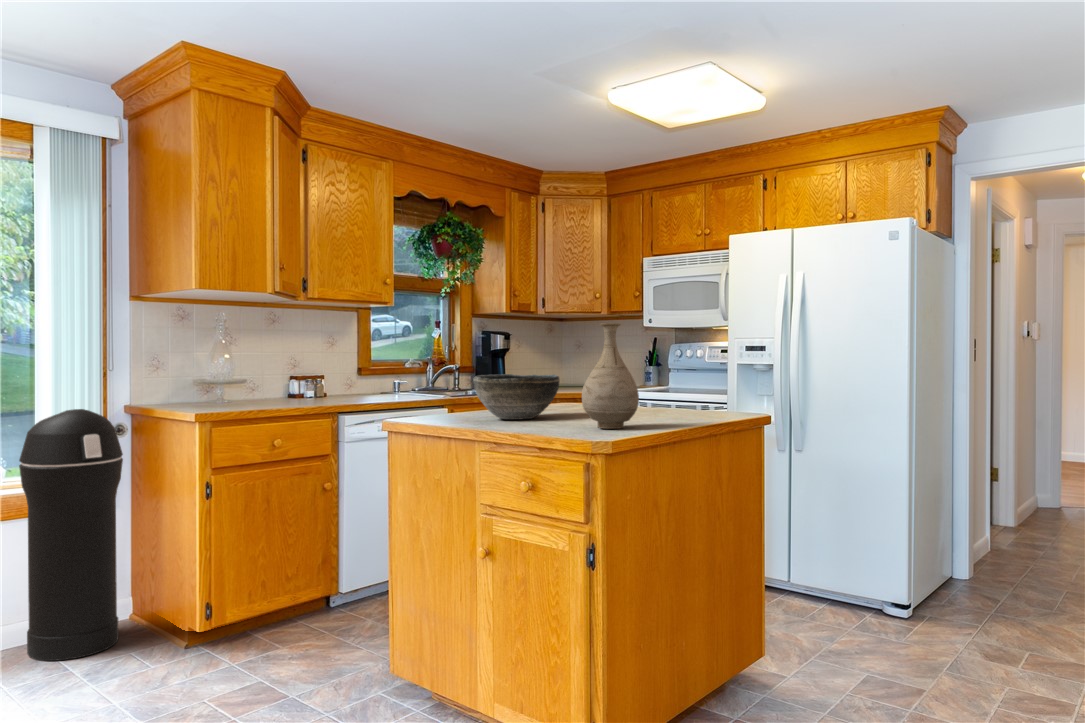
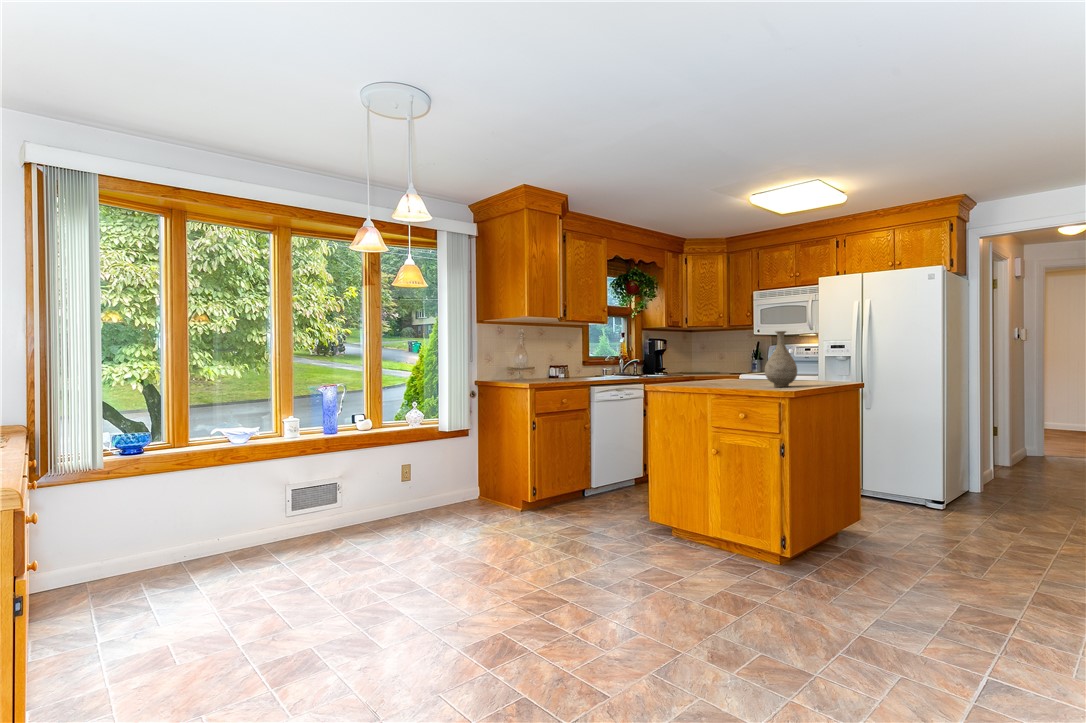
bowl: present [473,374,560,419] -> none [689,361,738,385]
trash can: present [19,409,123,661] -> none [437,382,485,515]

